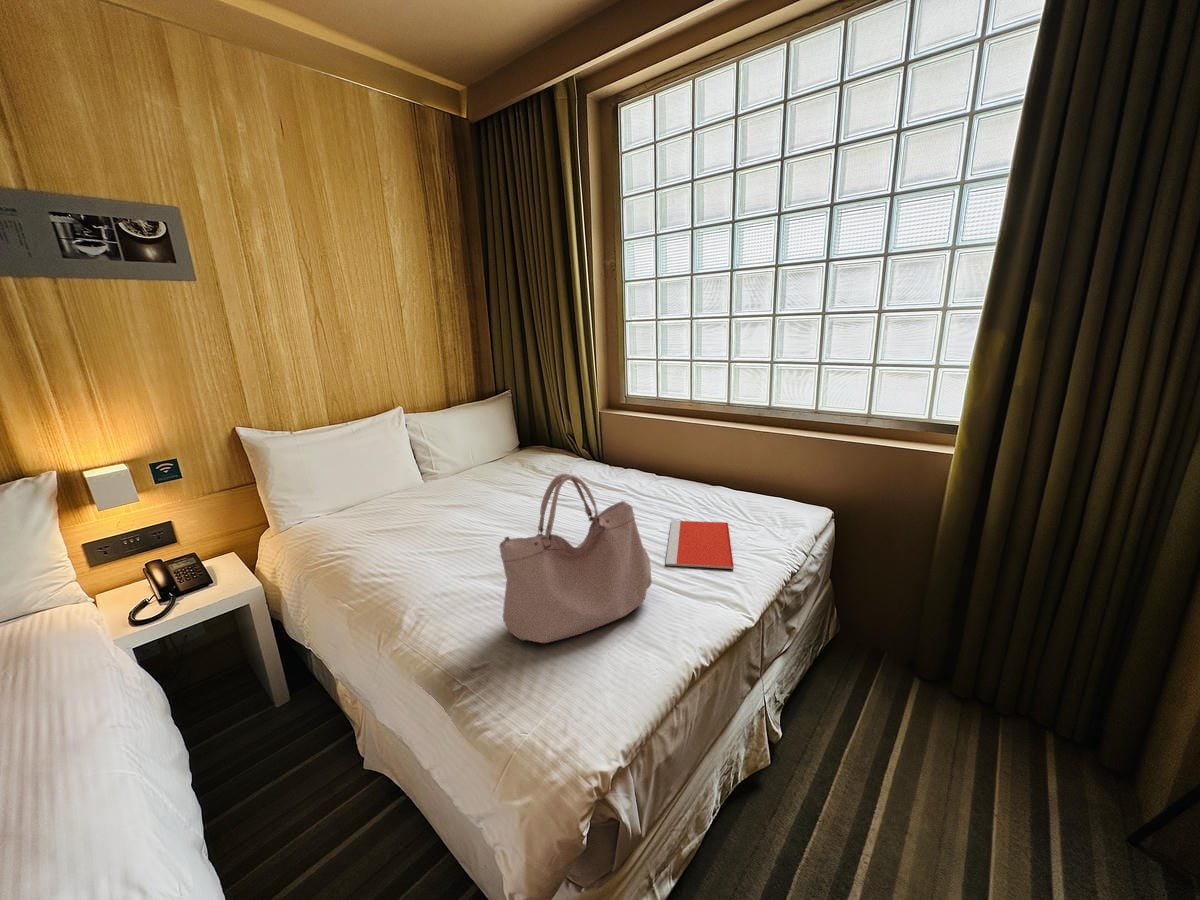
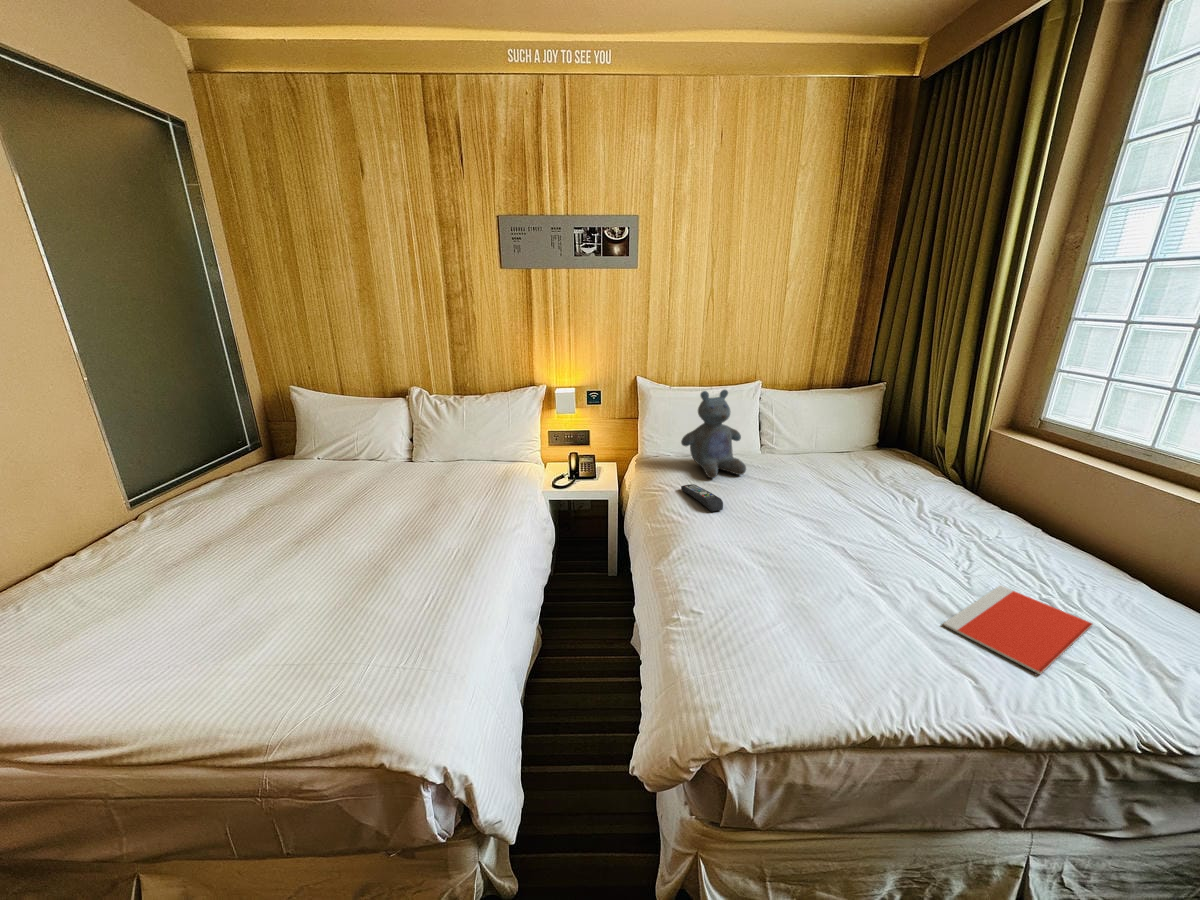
stuffed bear: none [339,419,427,523] -> present [681,390,746,478]
handbag: present [499,473,652,643] -> none [730,482,905,643]
remote control: none [364,535,429,556] -> present [681,484,723,511]

